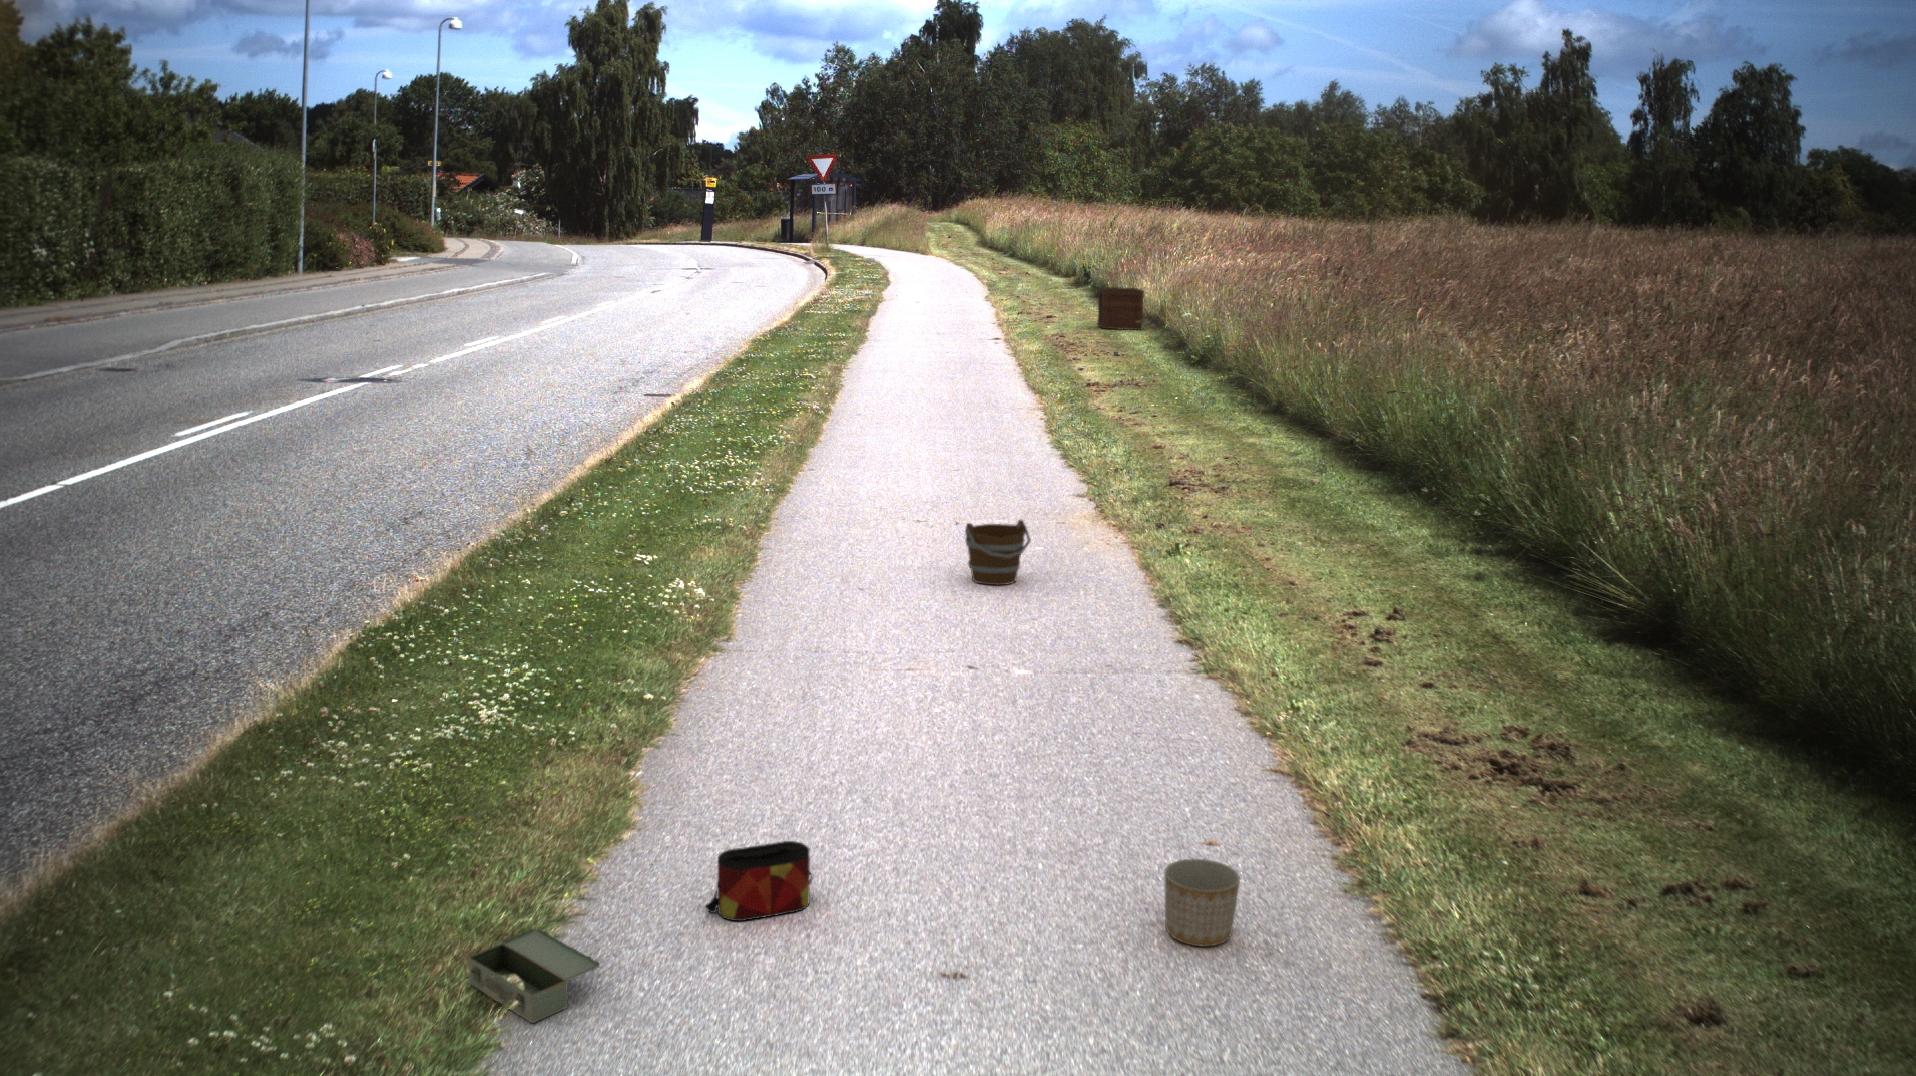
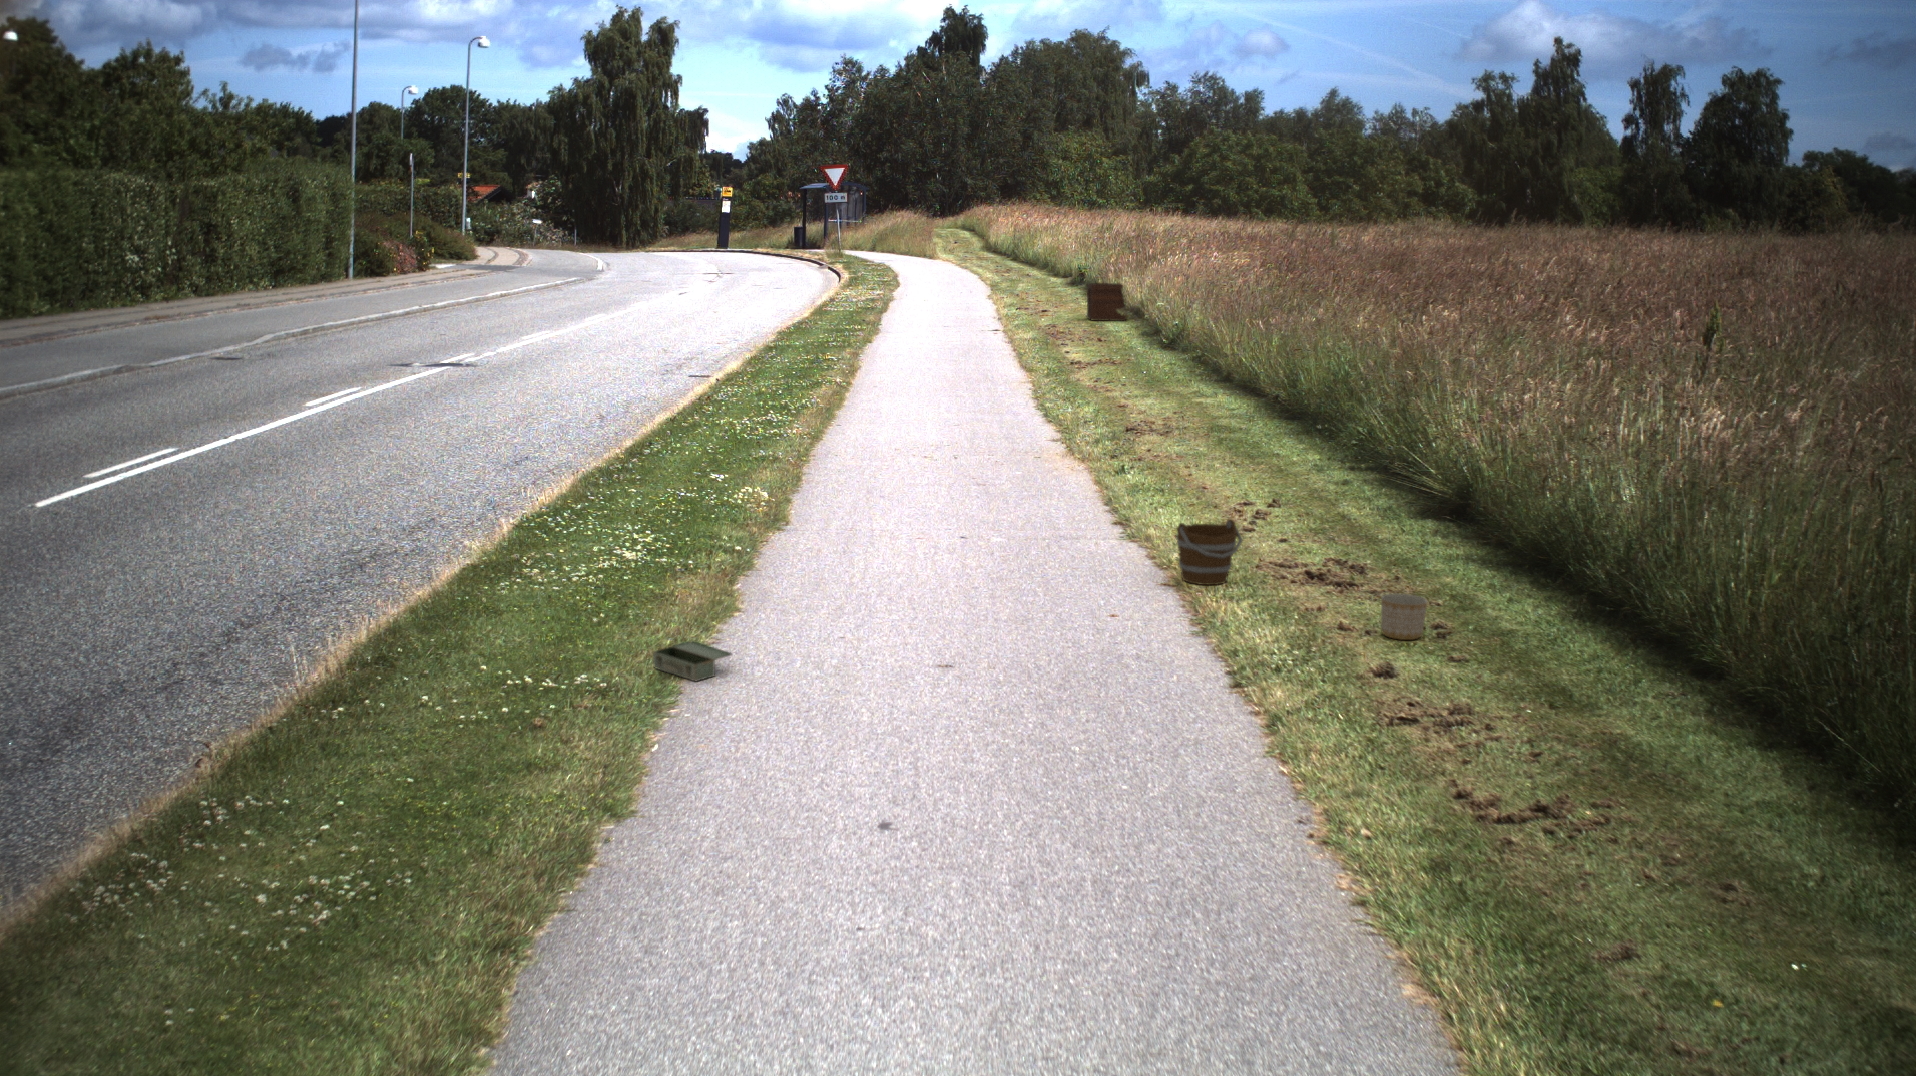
bucket: present [965,520,1031,585] -> present [1177,519,1242,585]
bag: present [705,841,812,921] -> none [789,601,855,645]
planter: present [1164,859,1240,947] -> present [1381,594,1427,640]

